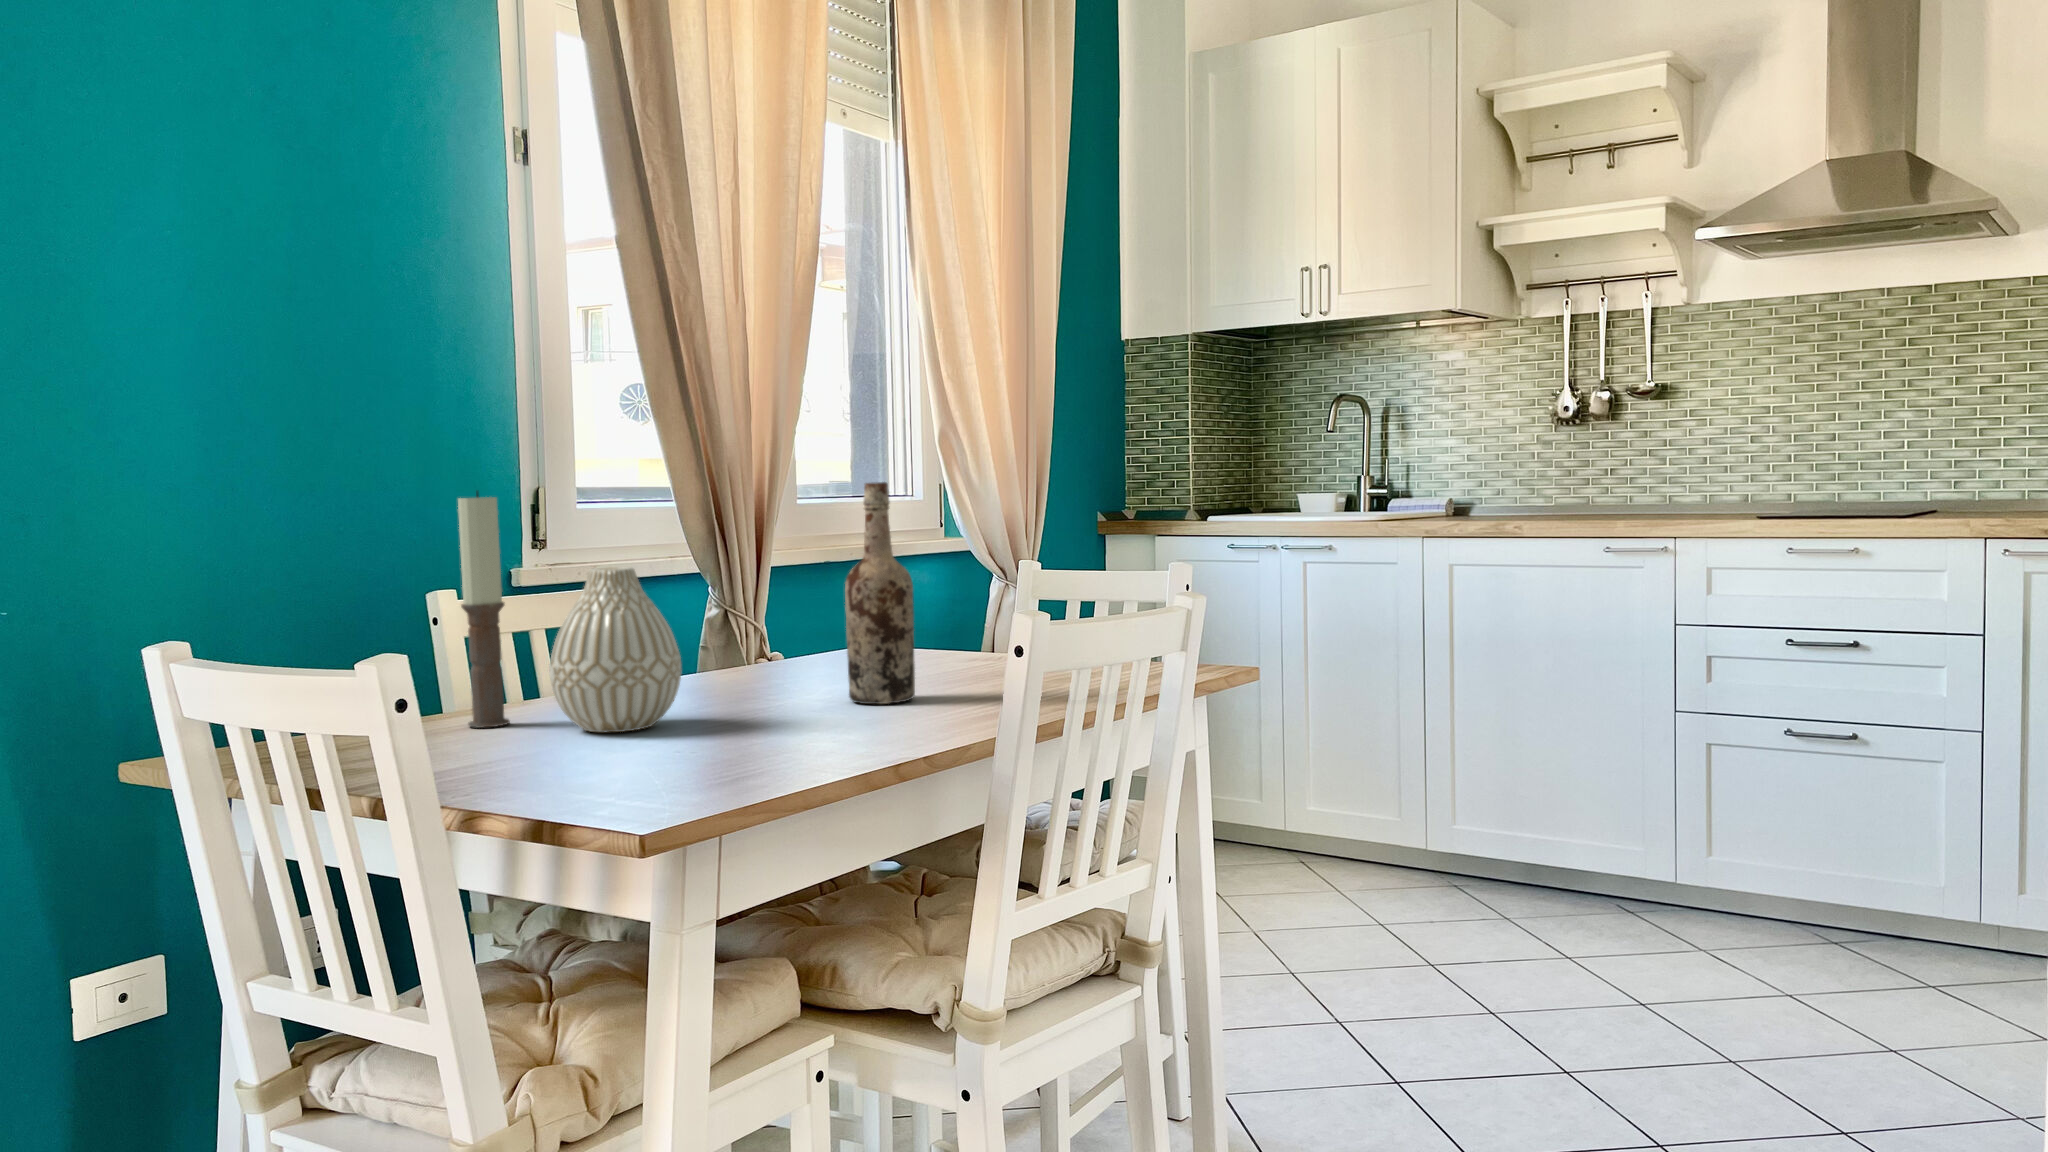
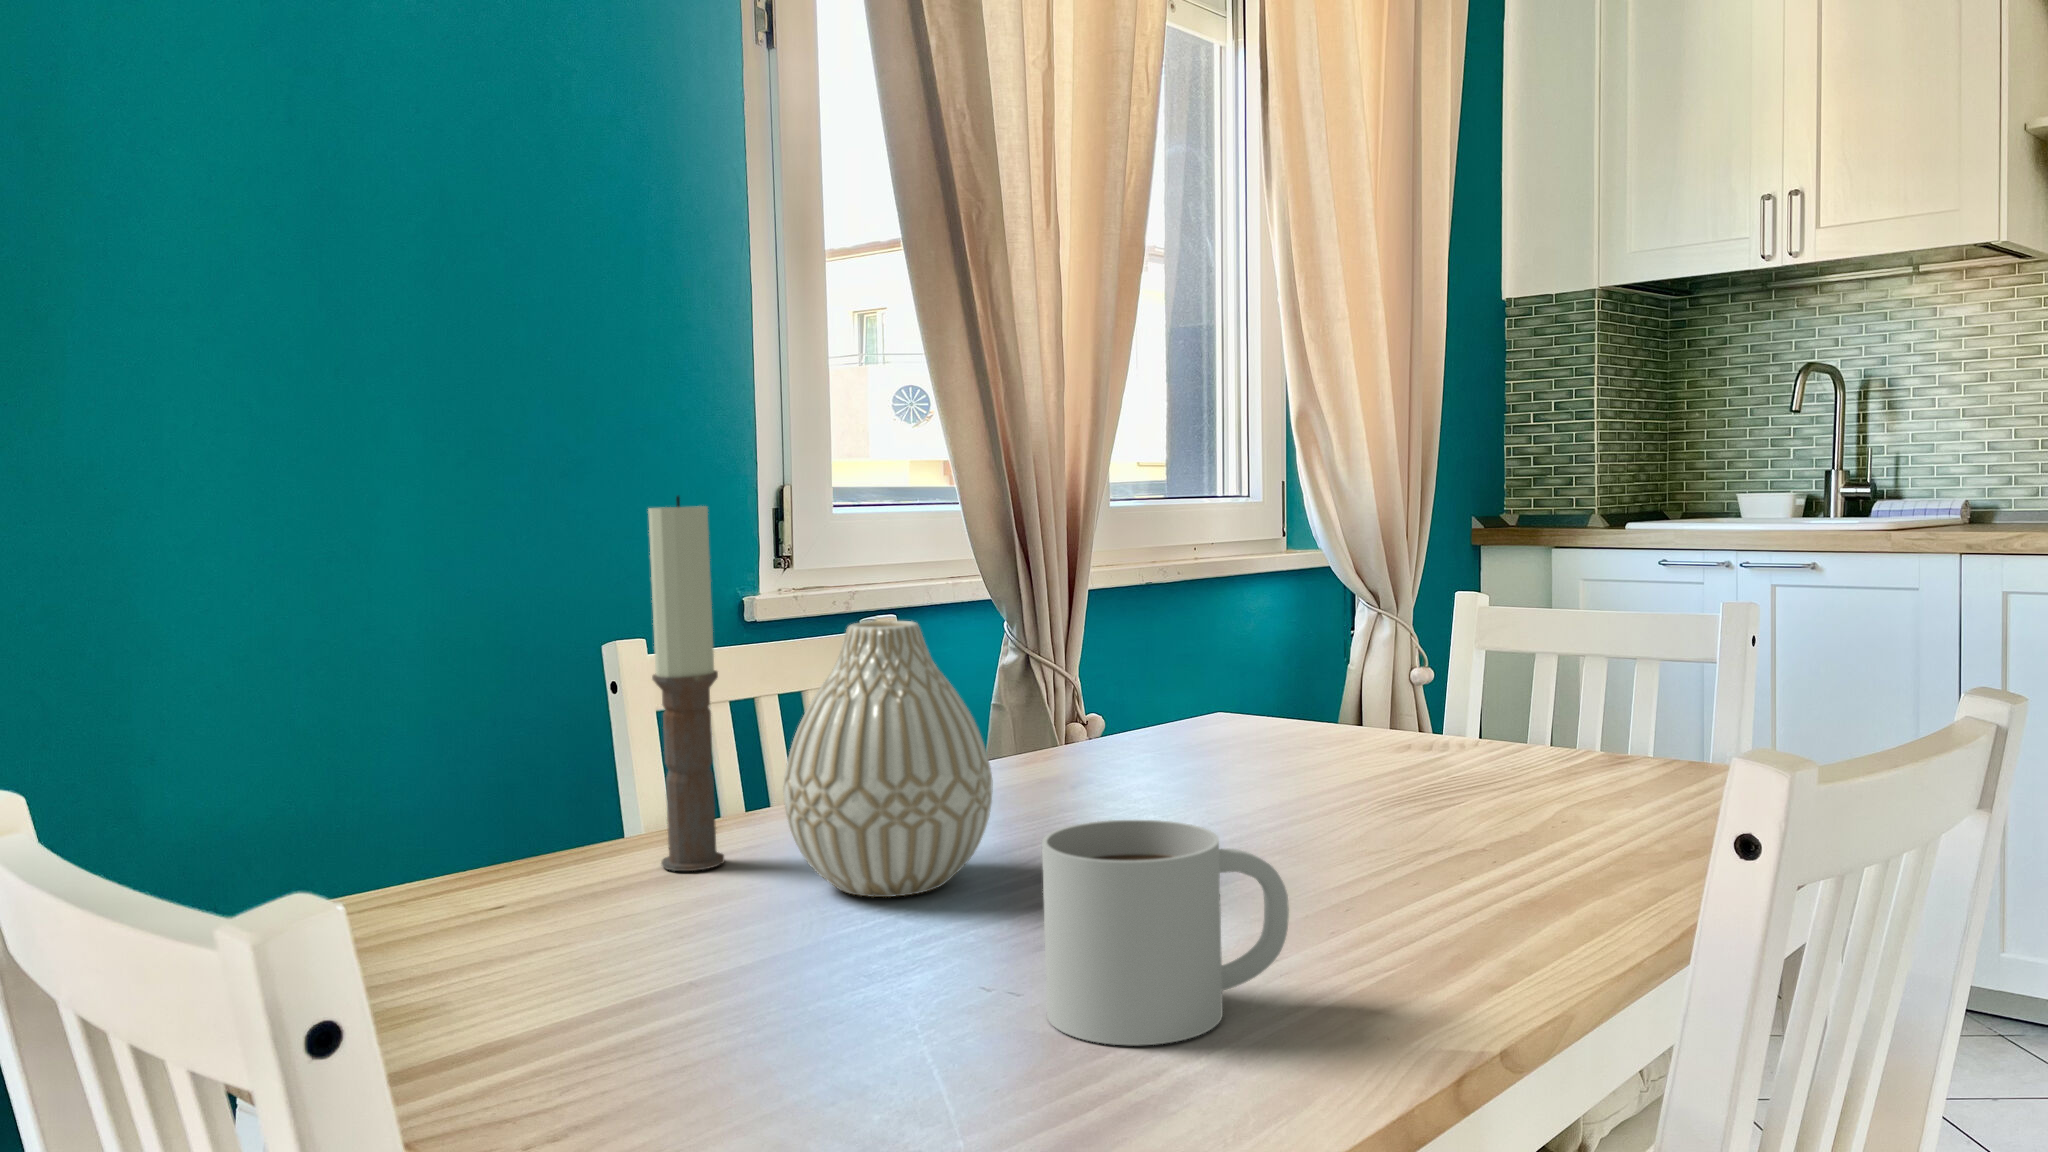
wine bottle: present [845,482,915,704] -> none [1242,482,1352,841]
mug: none [697,664,832,772] -> present [1042,819,1289,1045]

